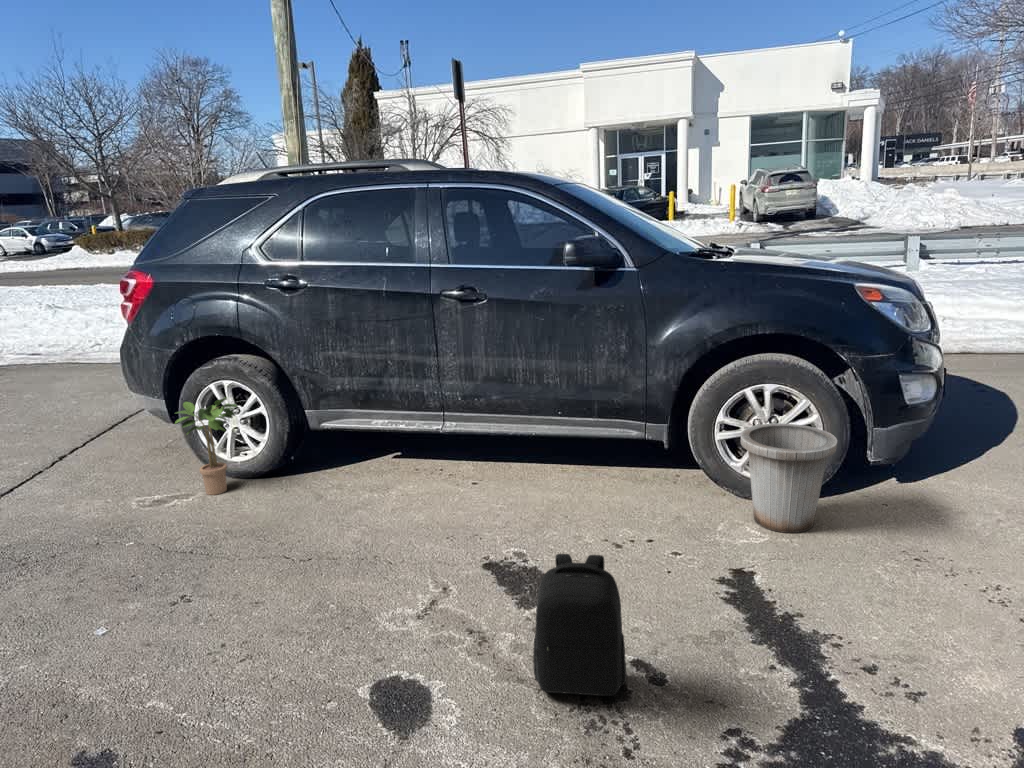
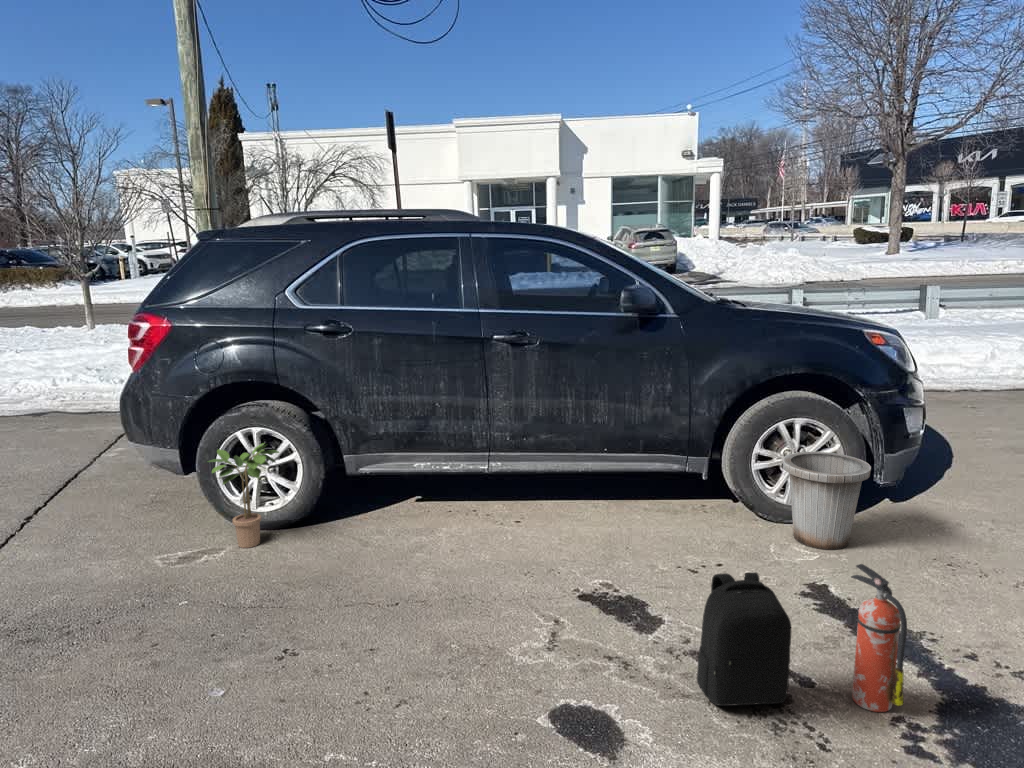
fire extinguisher: none [697,554,743,718] -> present [851,564,907,712]

